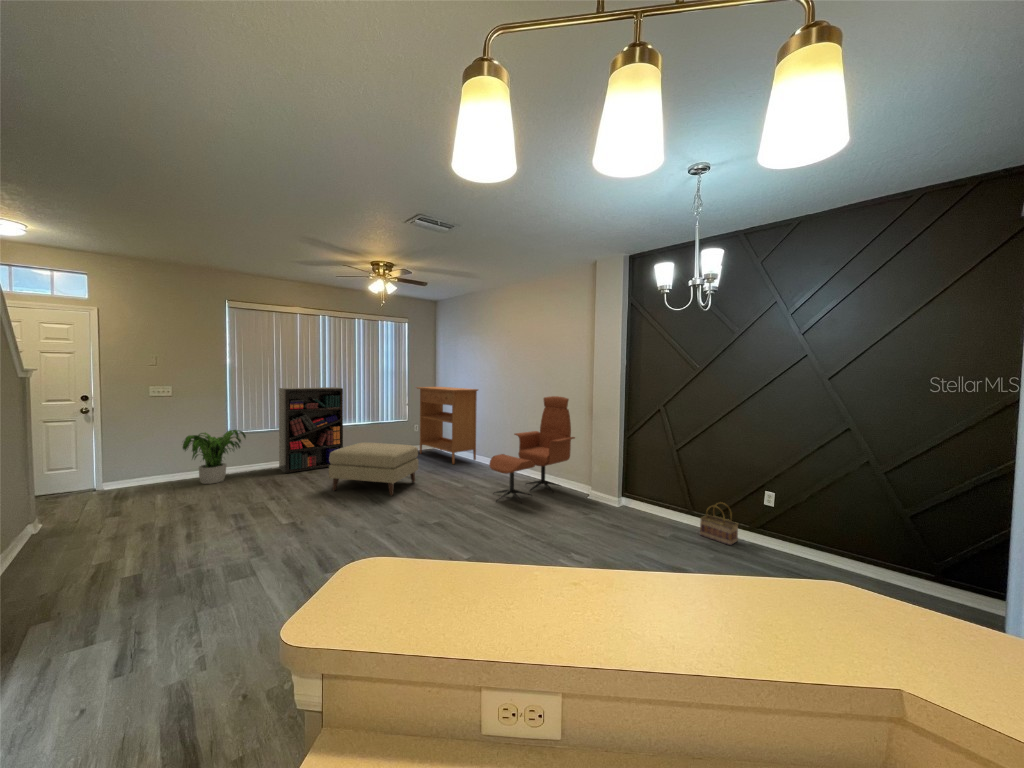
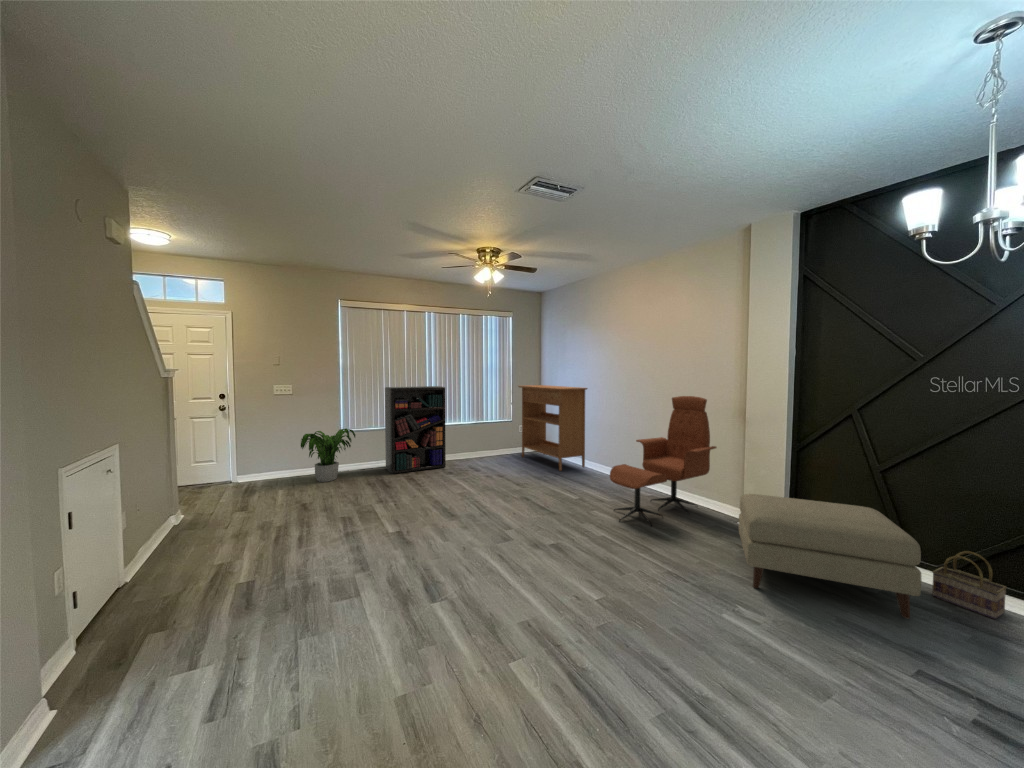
ottoman: present [329,443,418,495] -> present [739,494,922,619]

